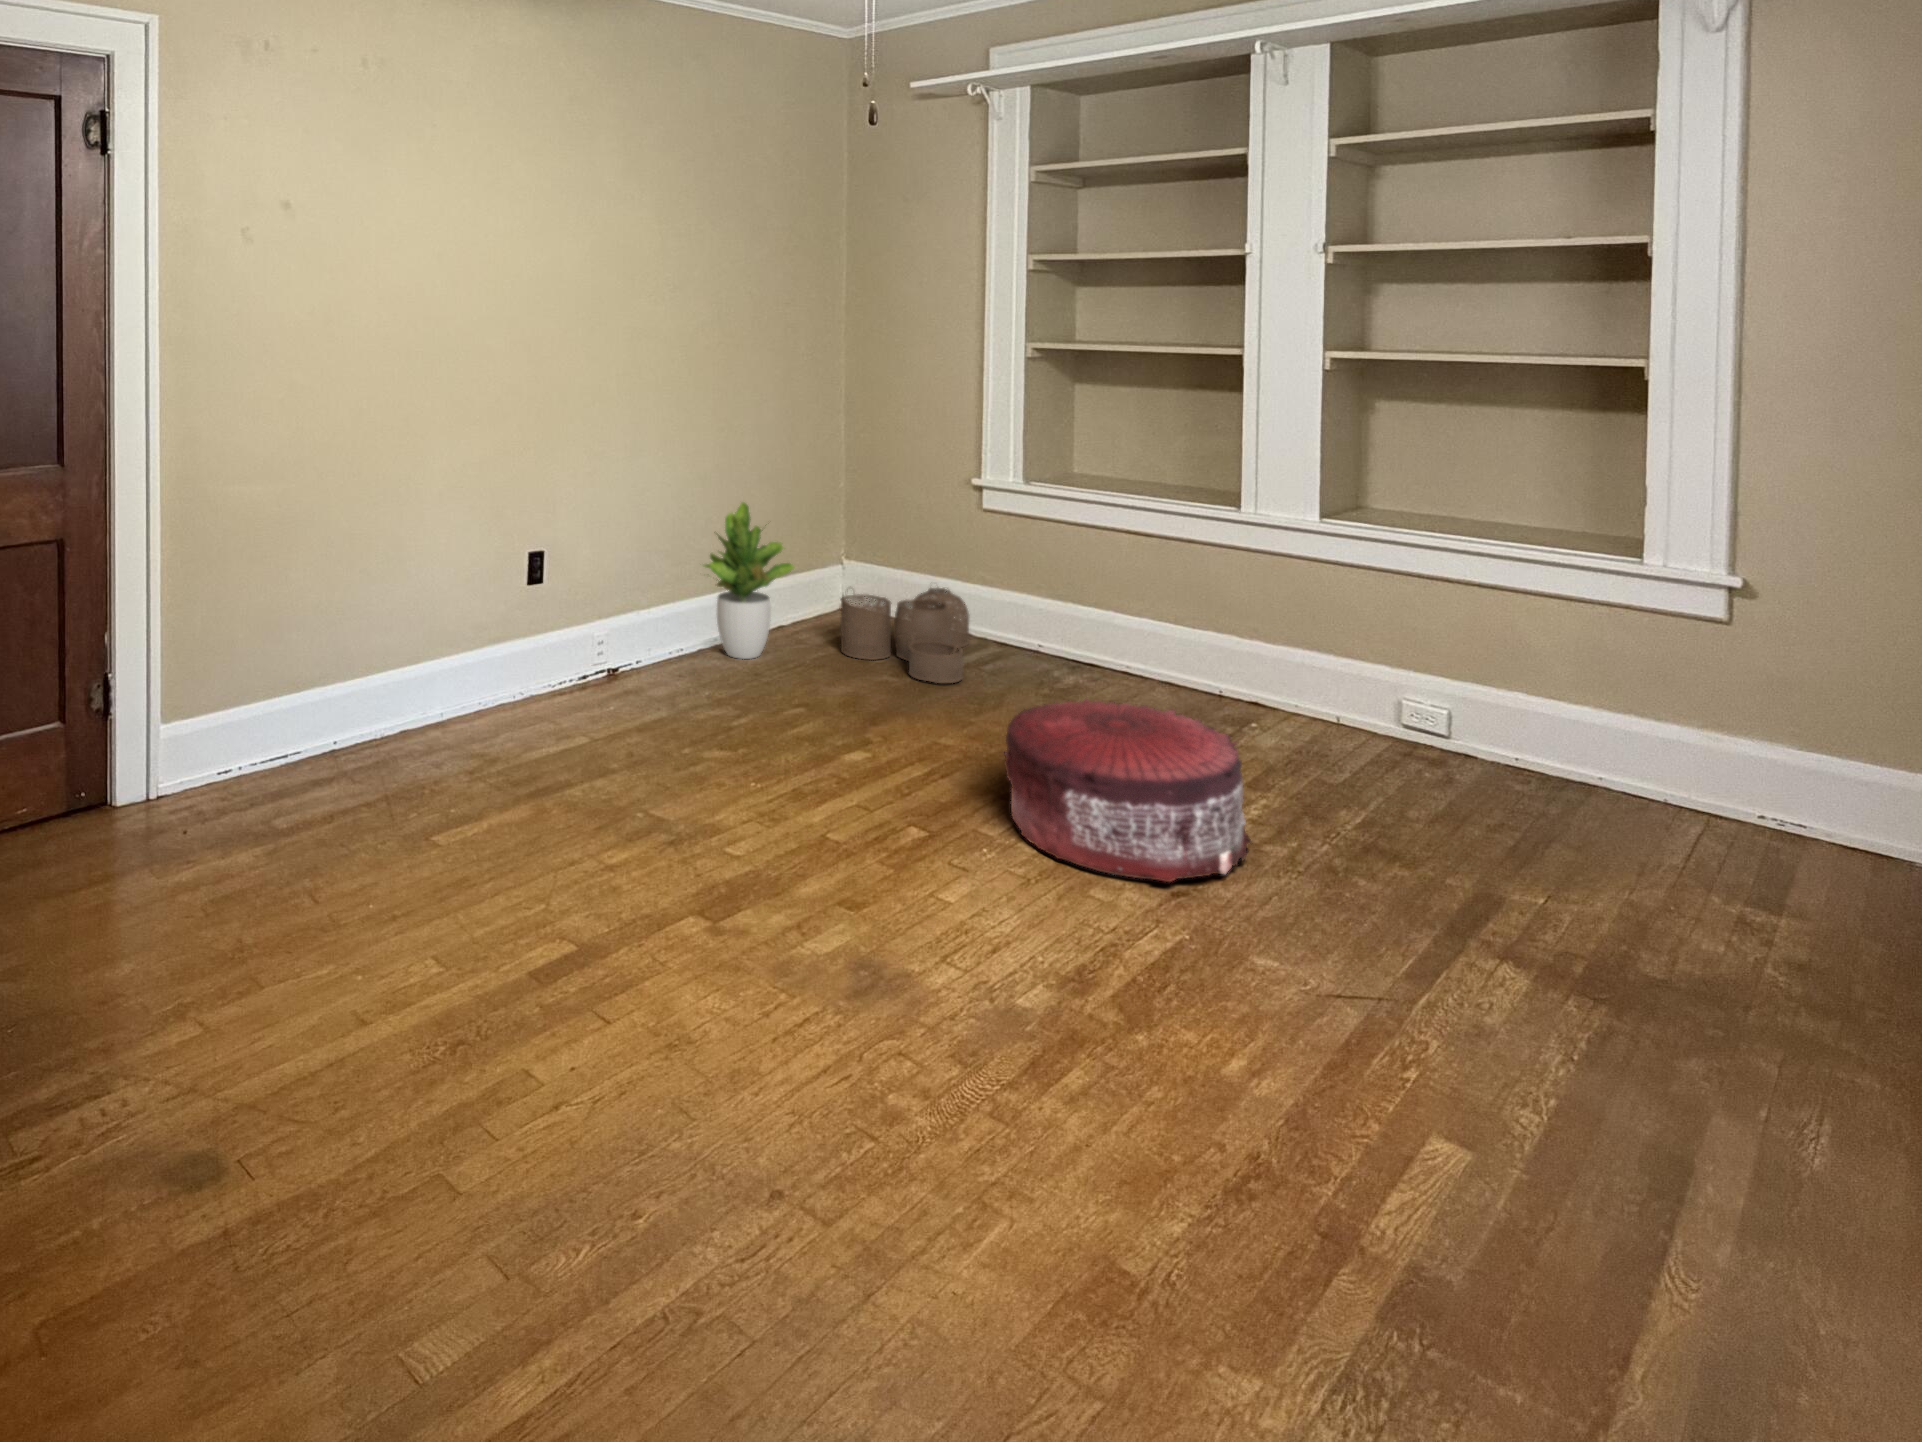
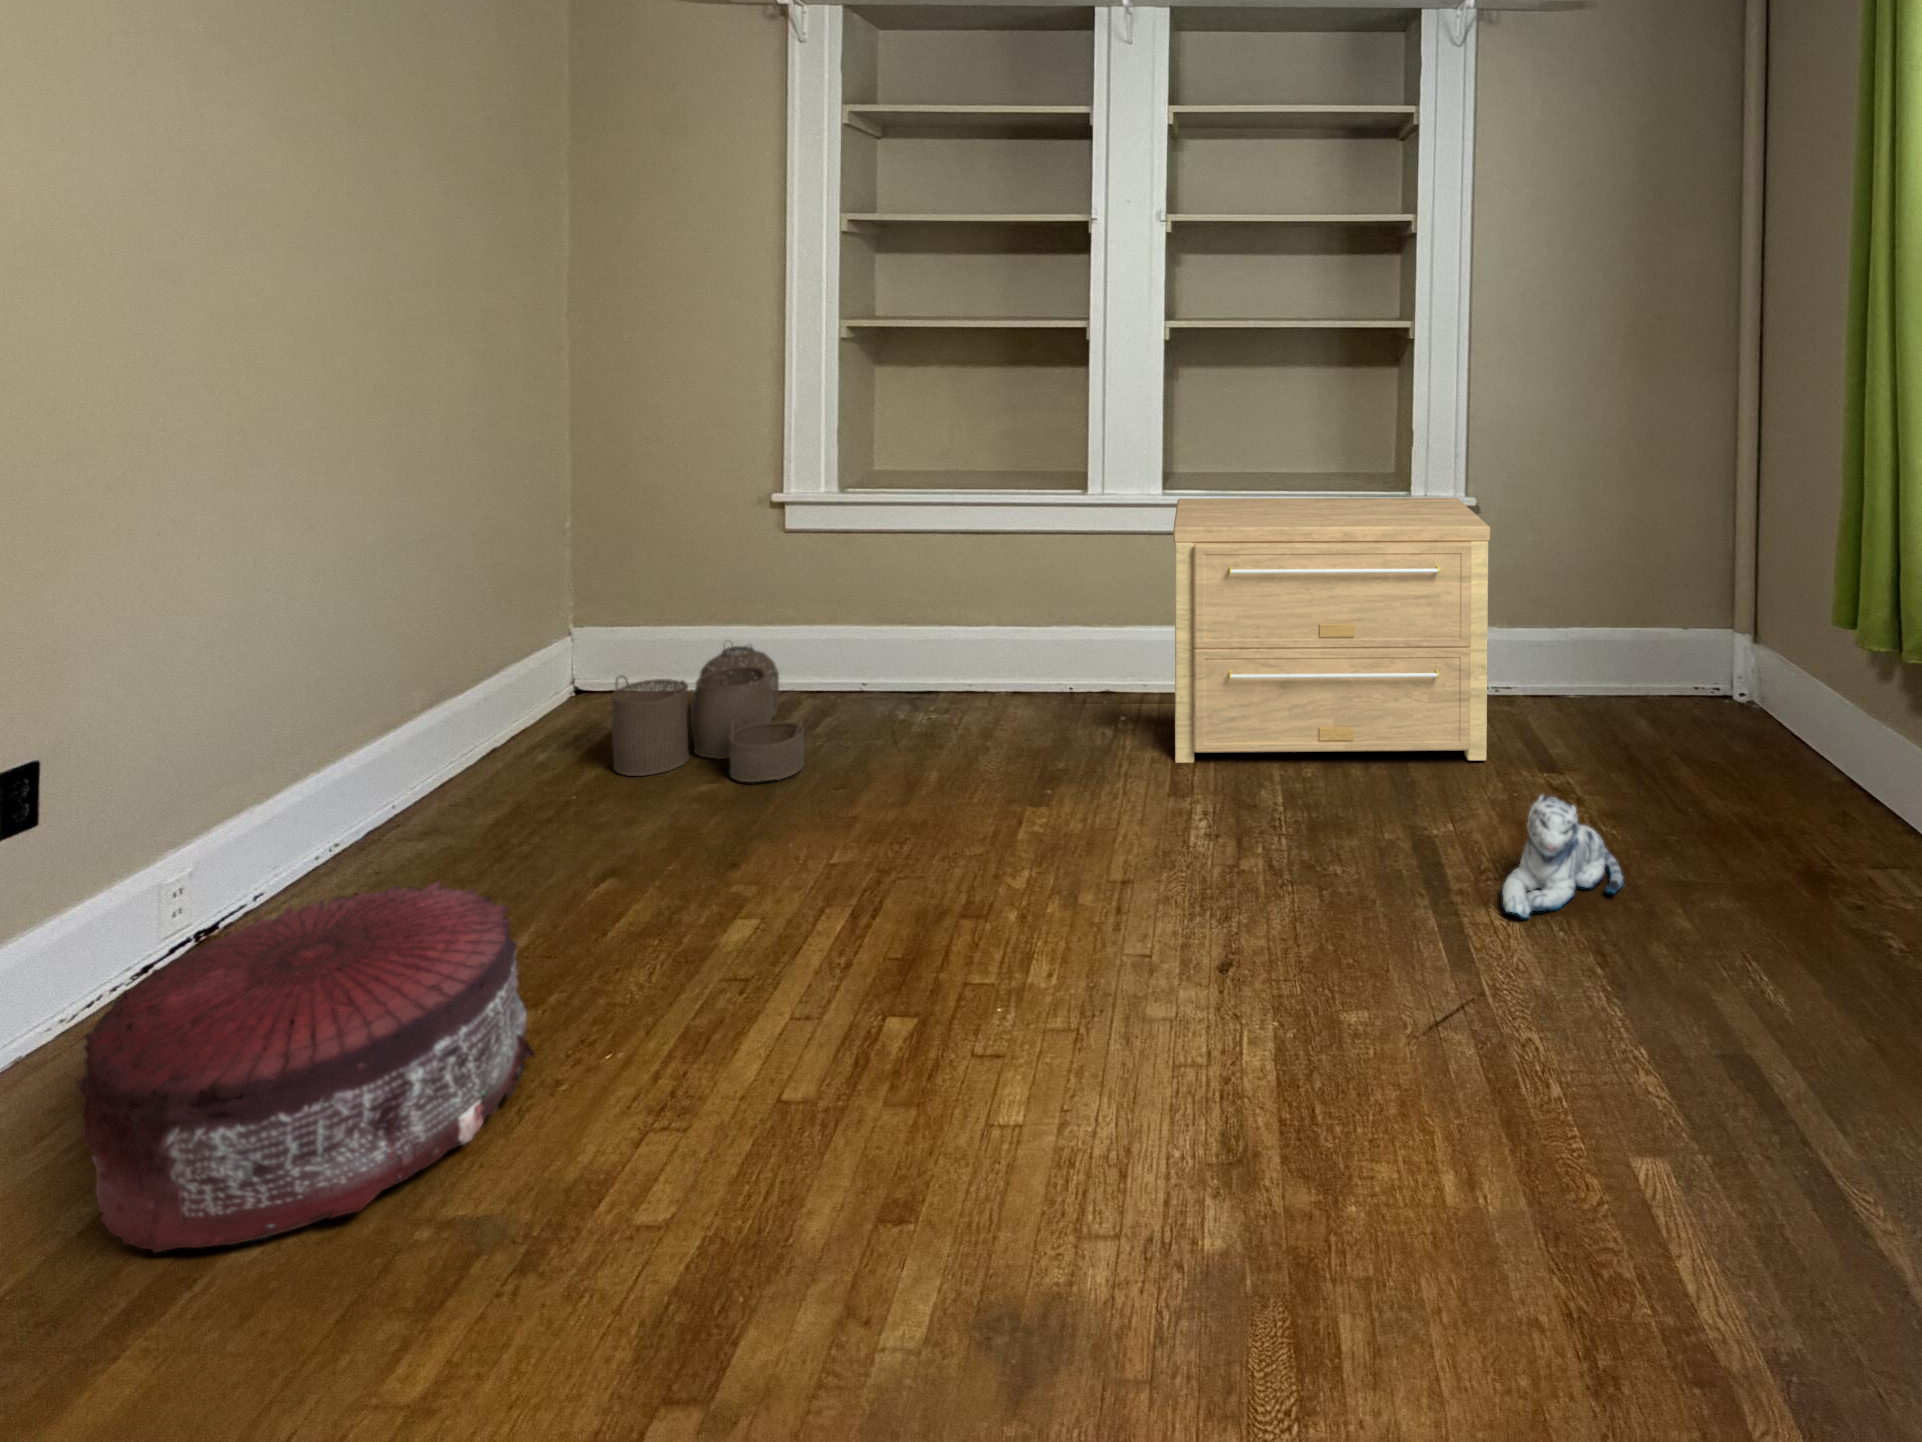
potted plant: present [704,502,794,659] -> none [372,585,553,835]
side table: none [1281,523,1709,870] -> present [1173,498,1490,763]
pouf: present [1005,698,1251,882] -> present [76,881,534,1252]
plush toy: none [1550,877,1783,1025] -> present [1502,795,1623,917]

